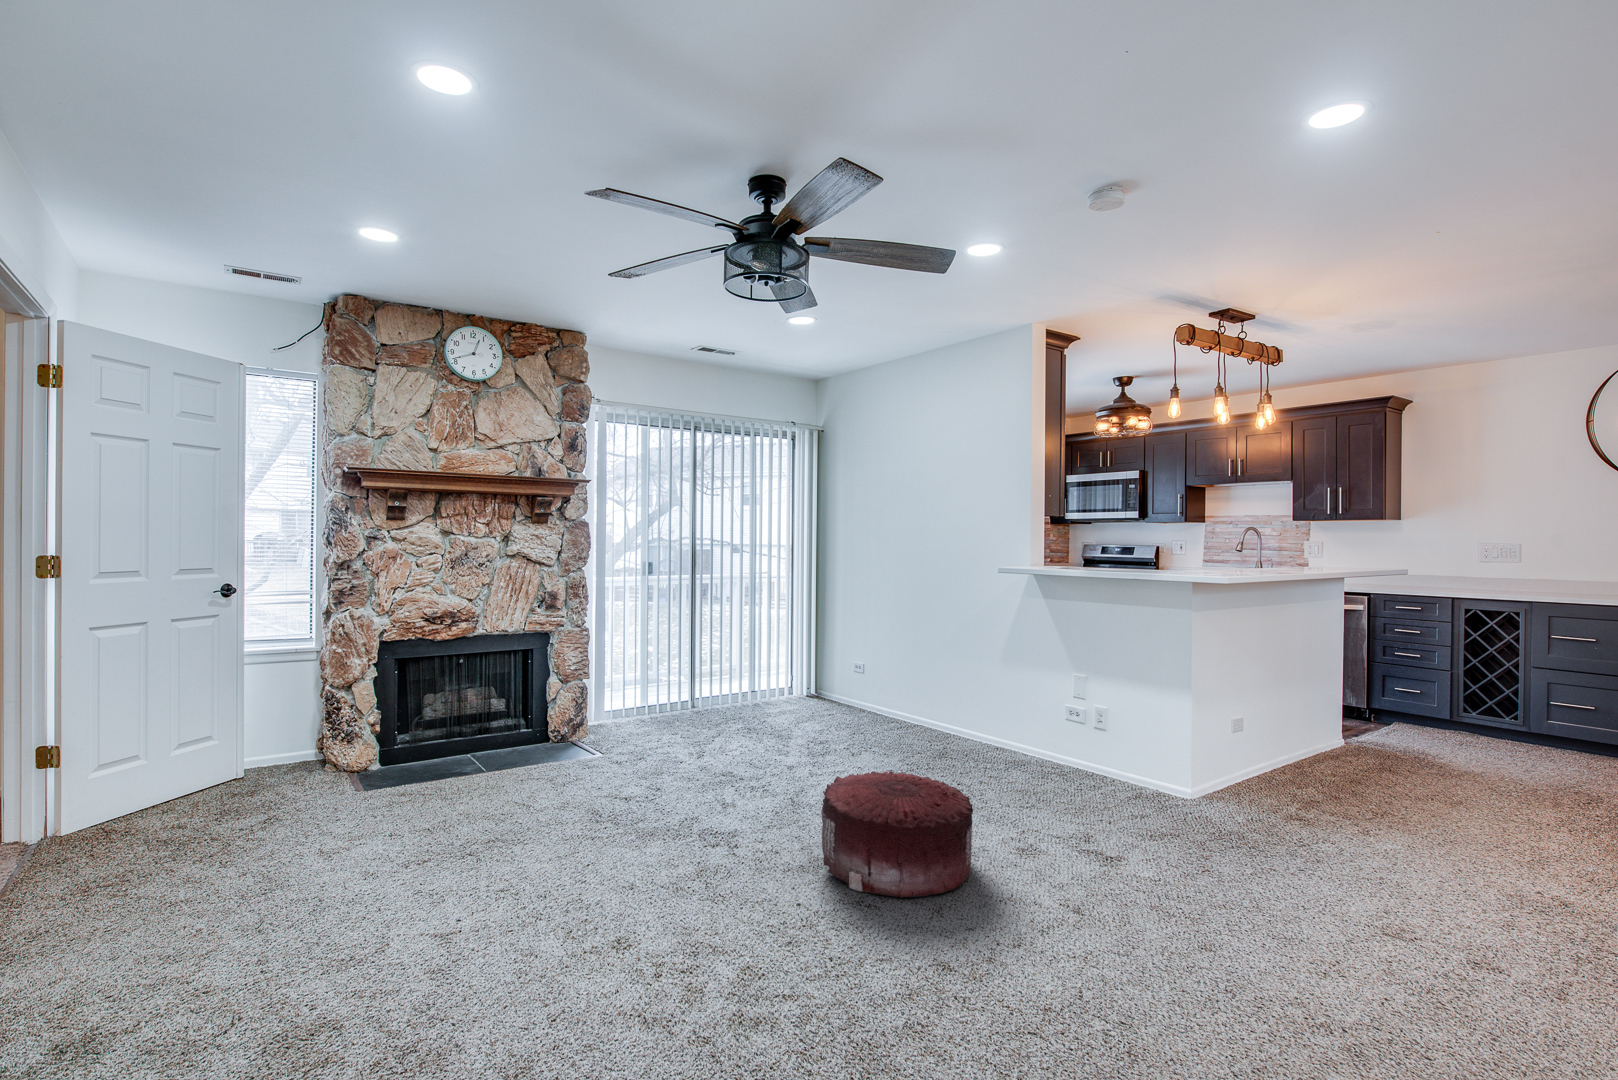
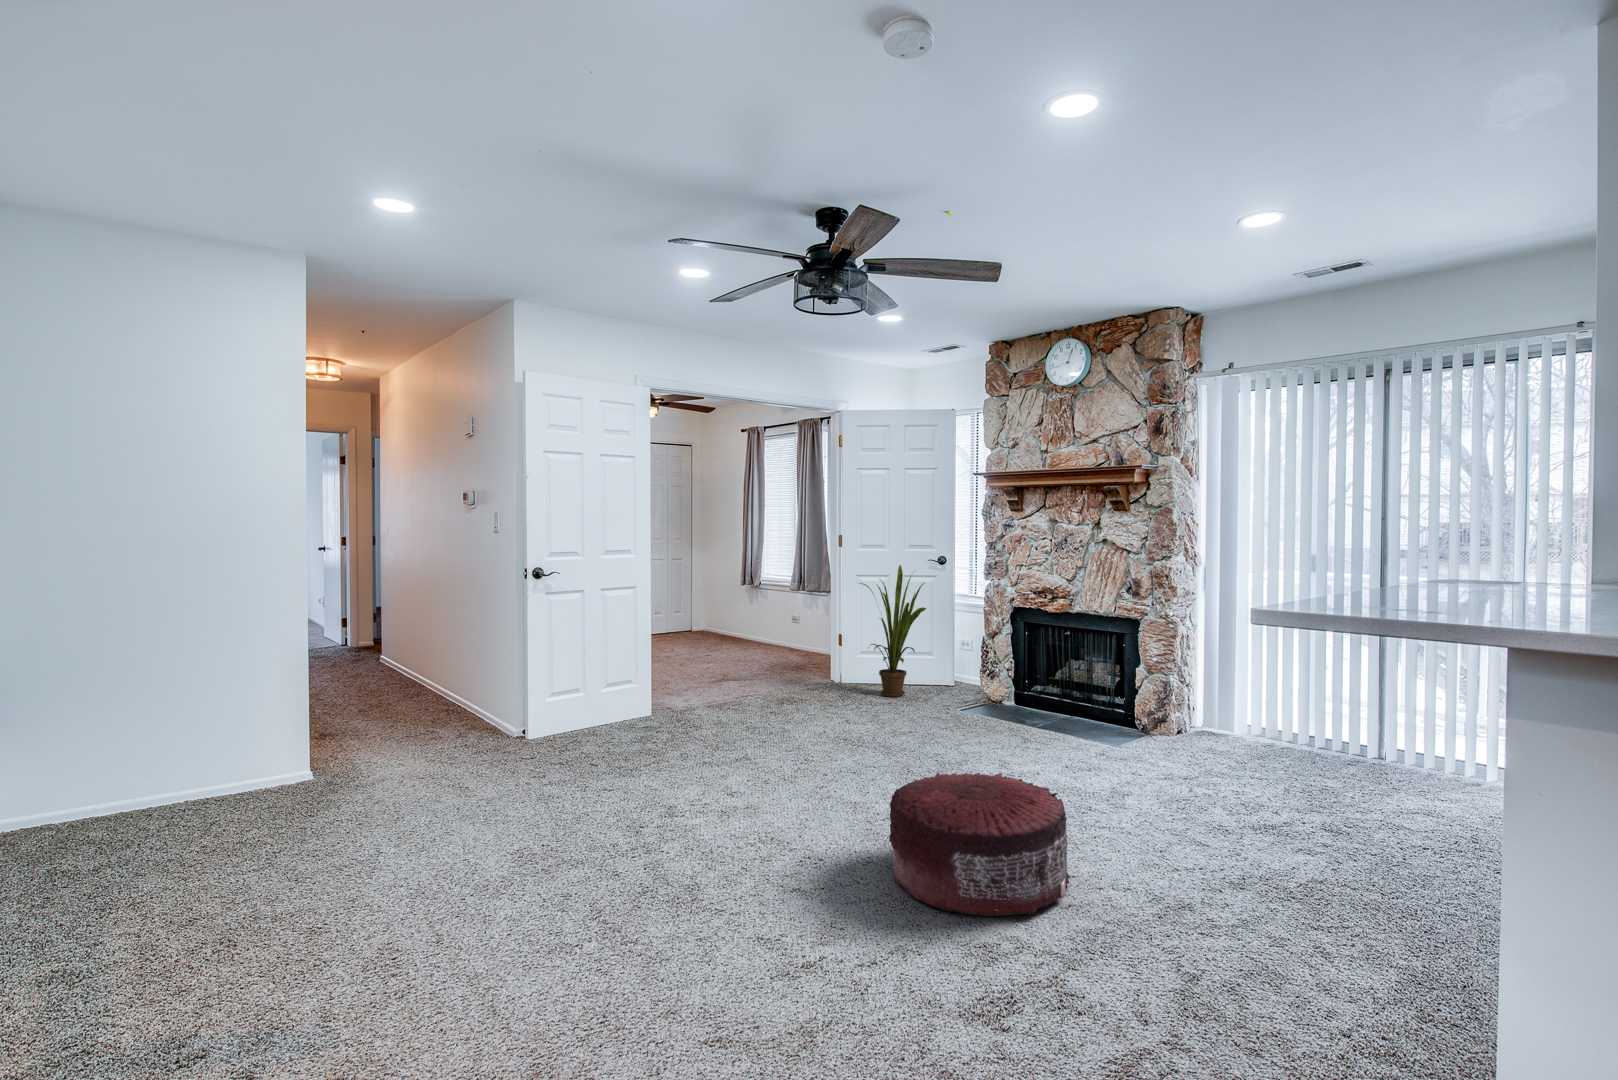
house plant: none [150,600,301,815] -> present [860,565,926,697]

